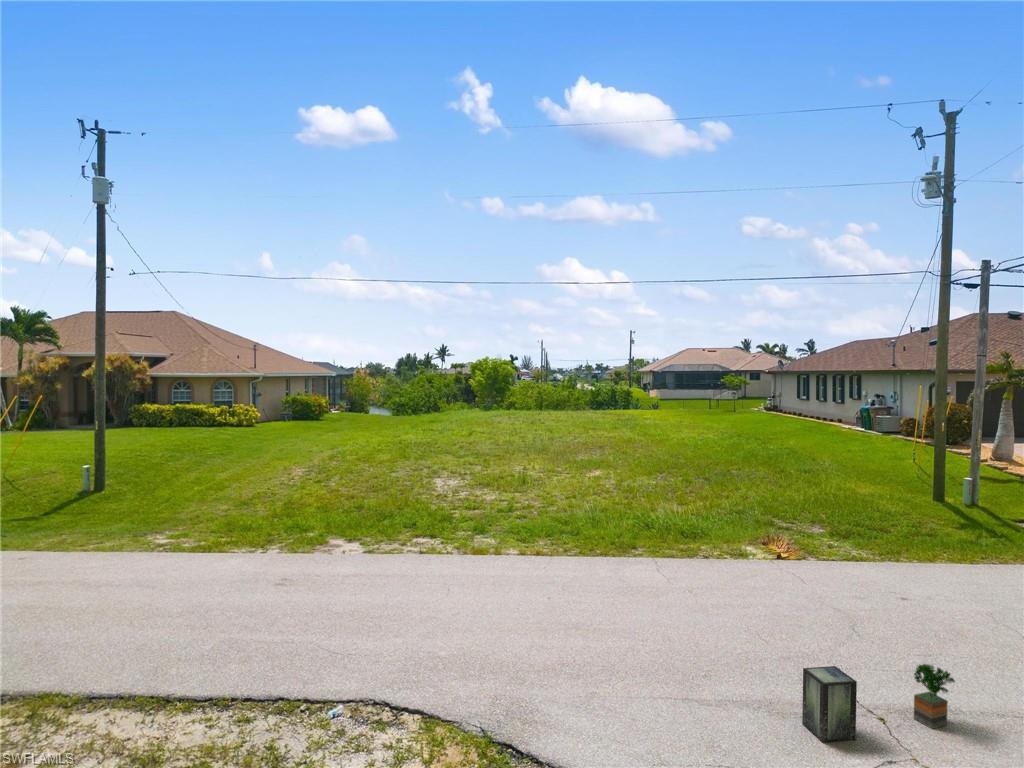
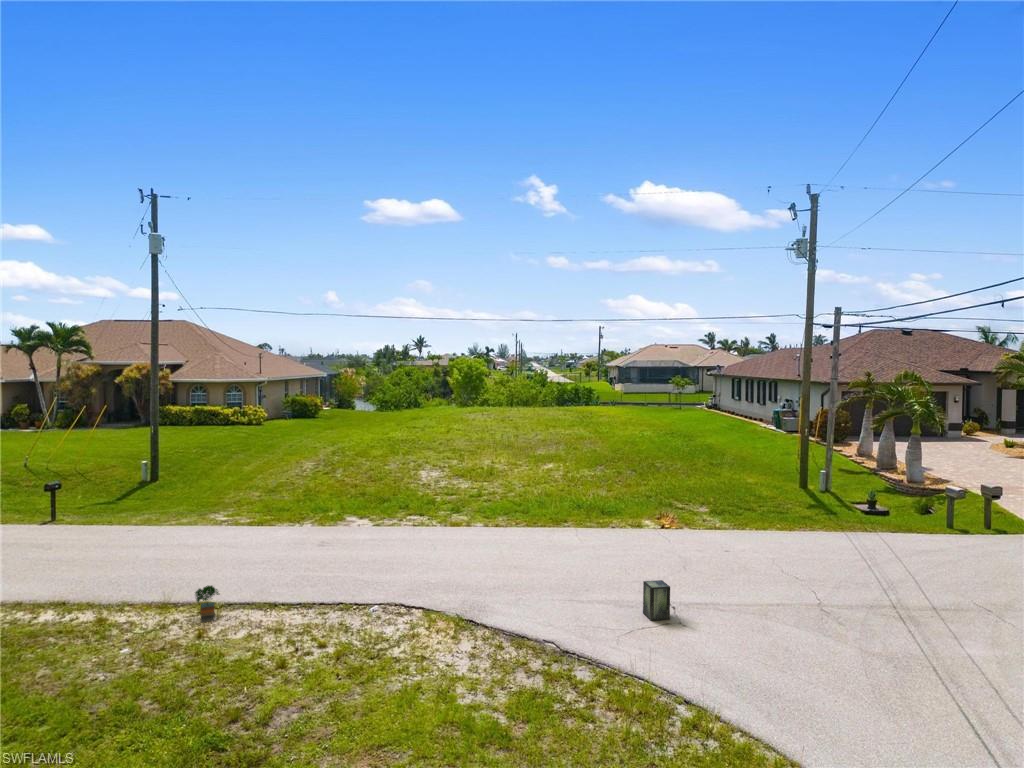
potted tree: present [914,664,955,729] -> present [195,586,219,622]

